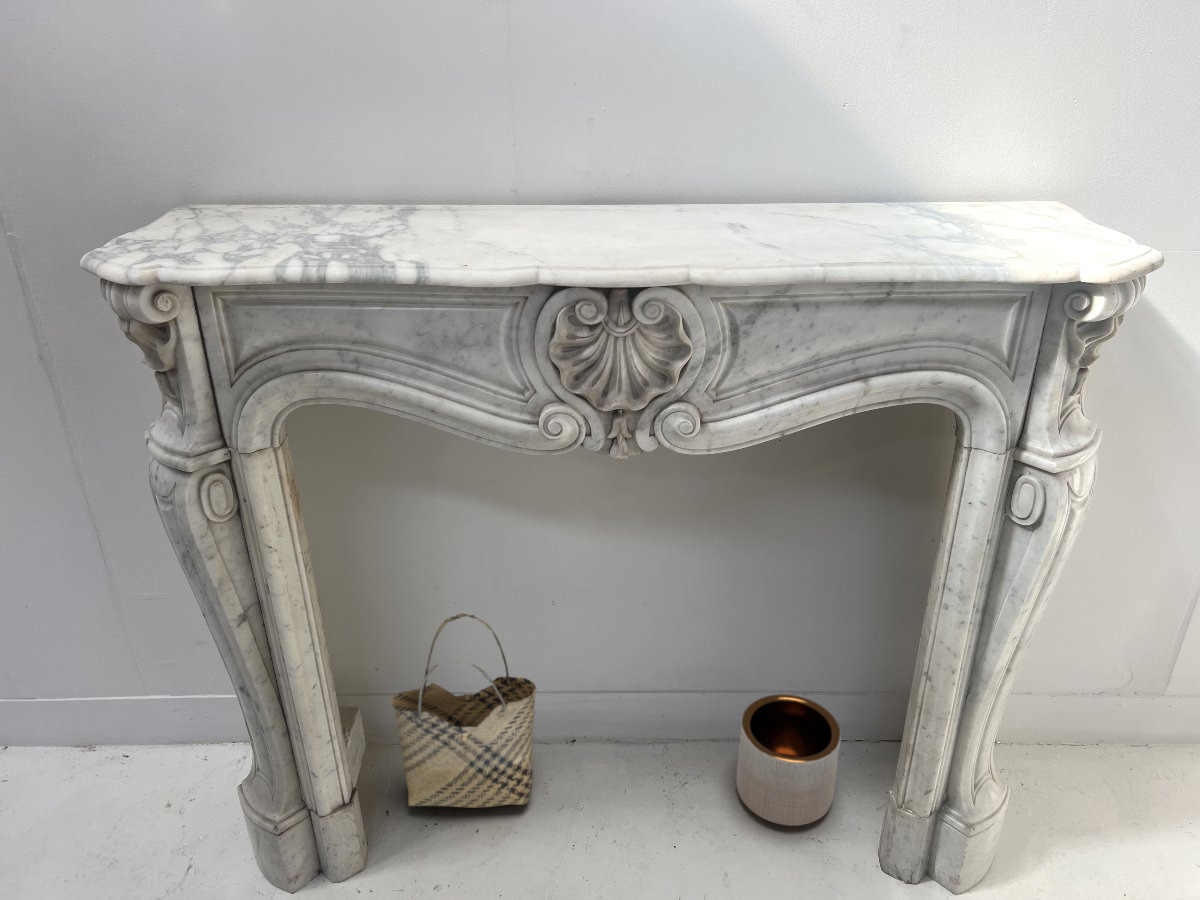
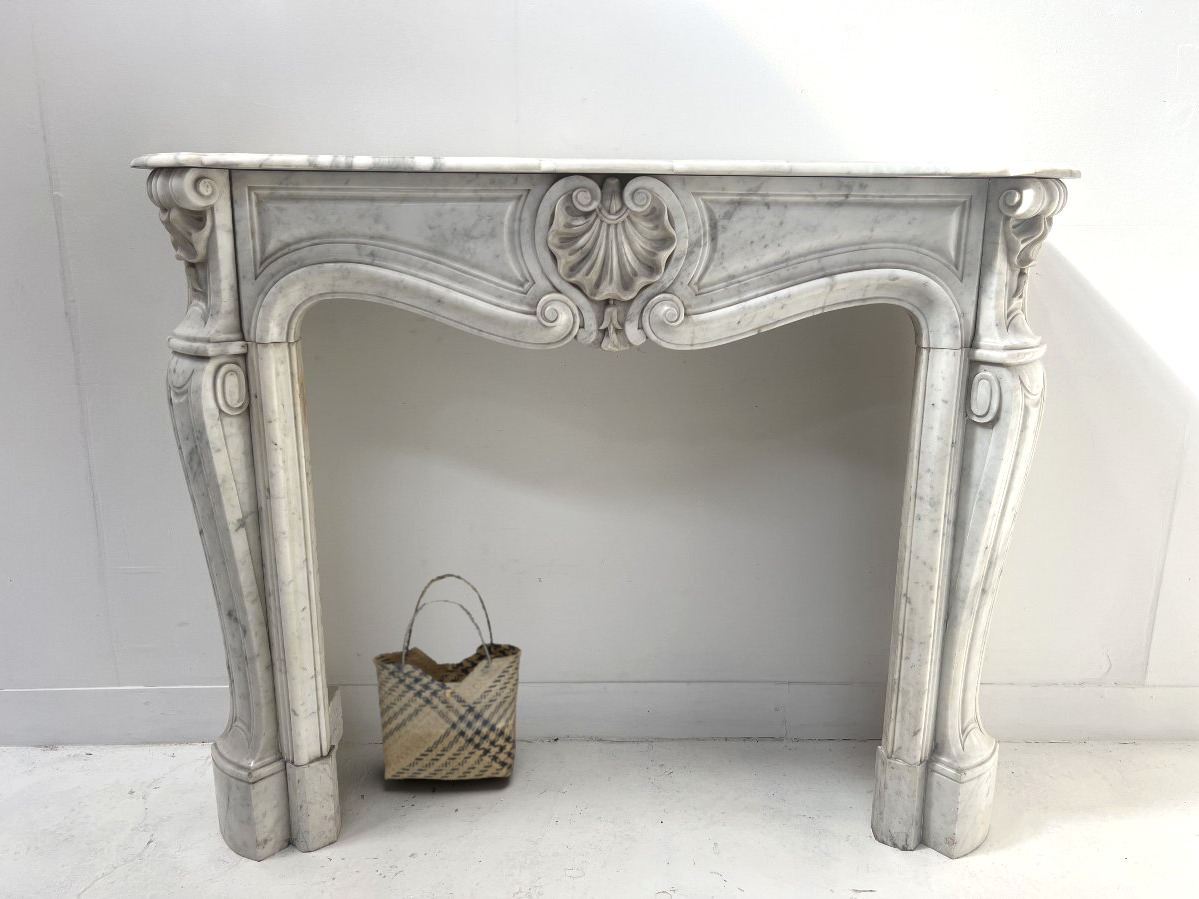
planter: present [736,694,841,826] -> none [726,667,829,793]

